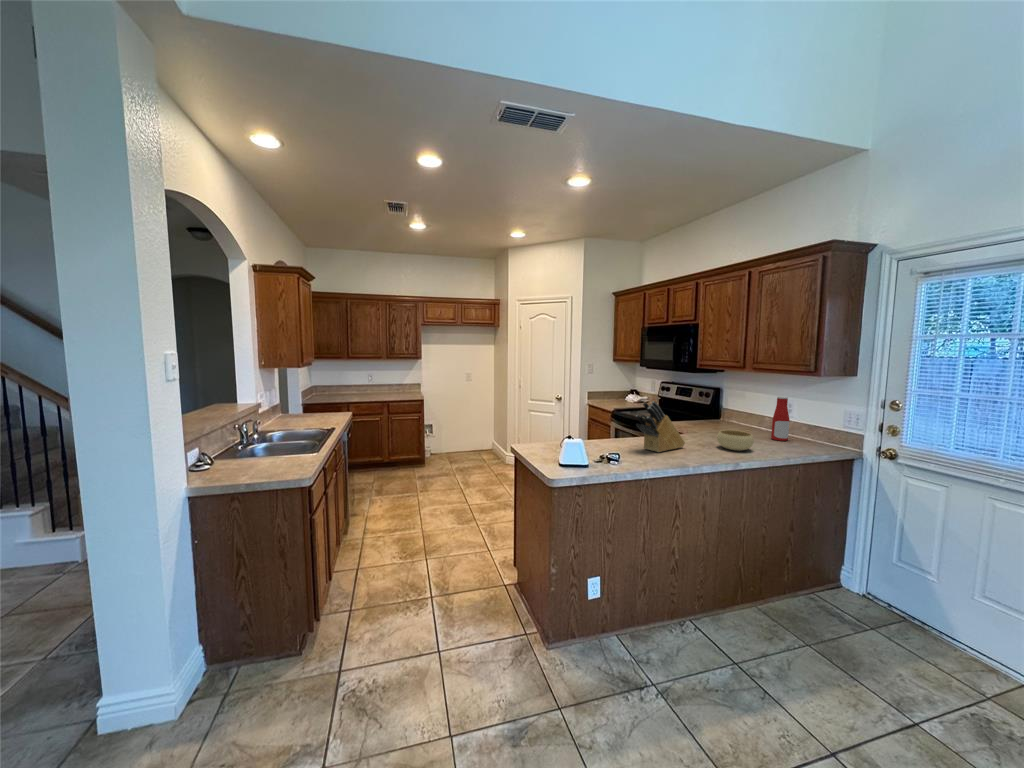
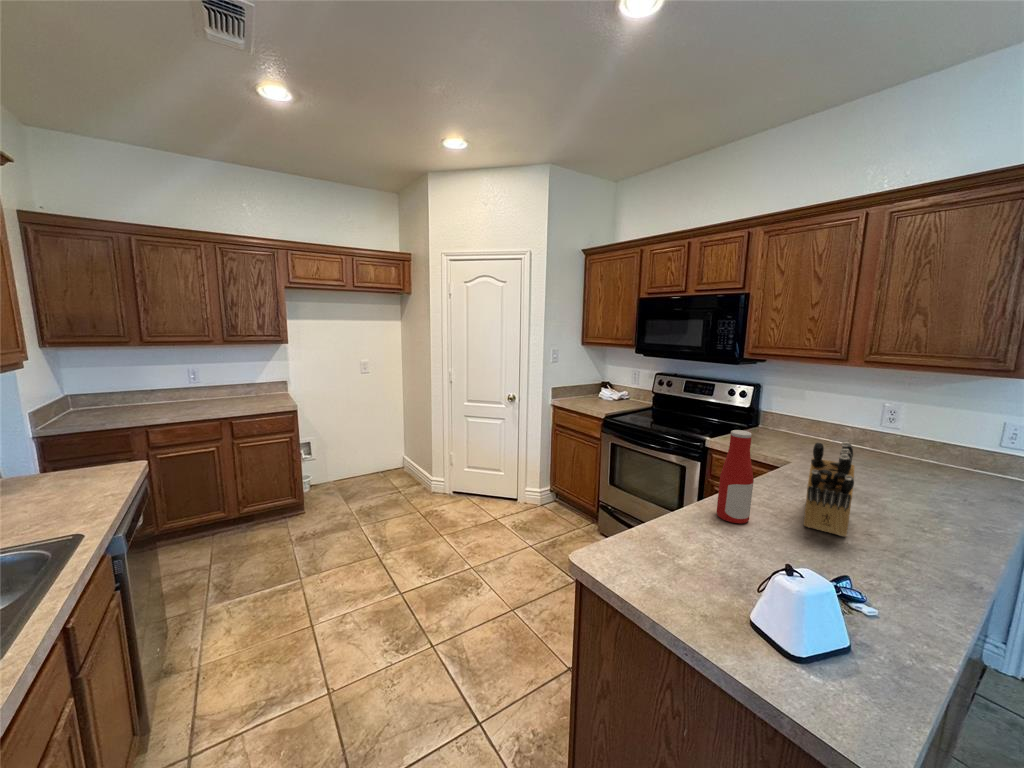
bottle: present [771,396,790,441] -> present [717,430,754,523]
bowl: present [717,430,754,451] -> none [870,467,943,507]

